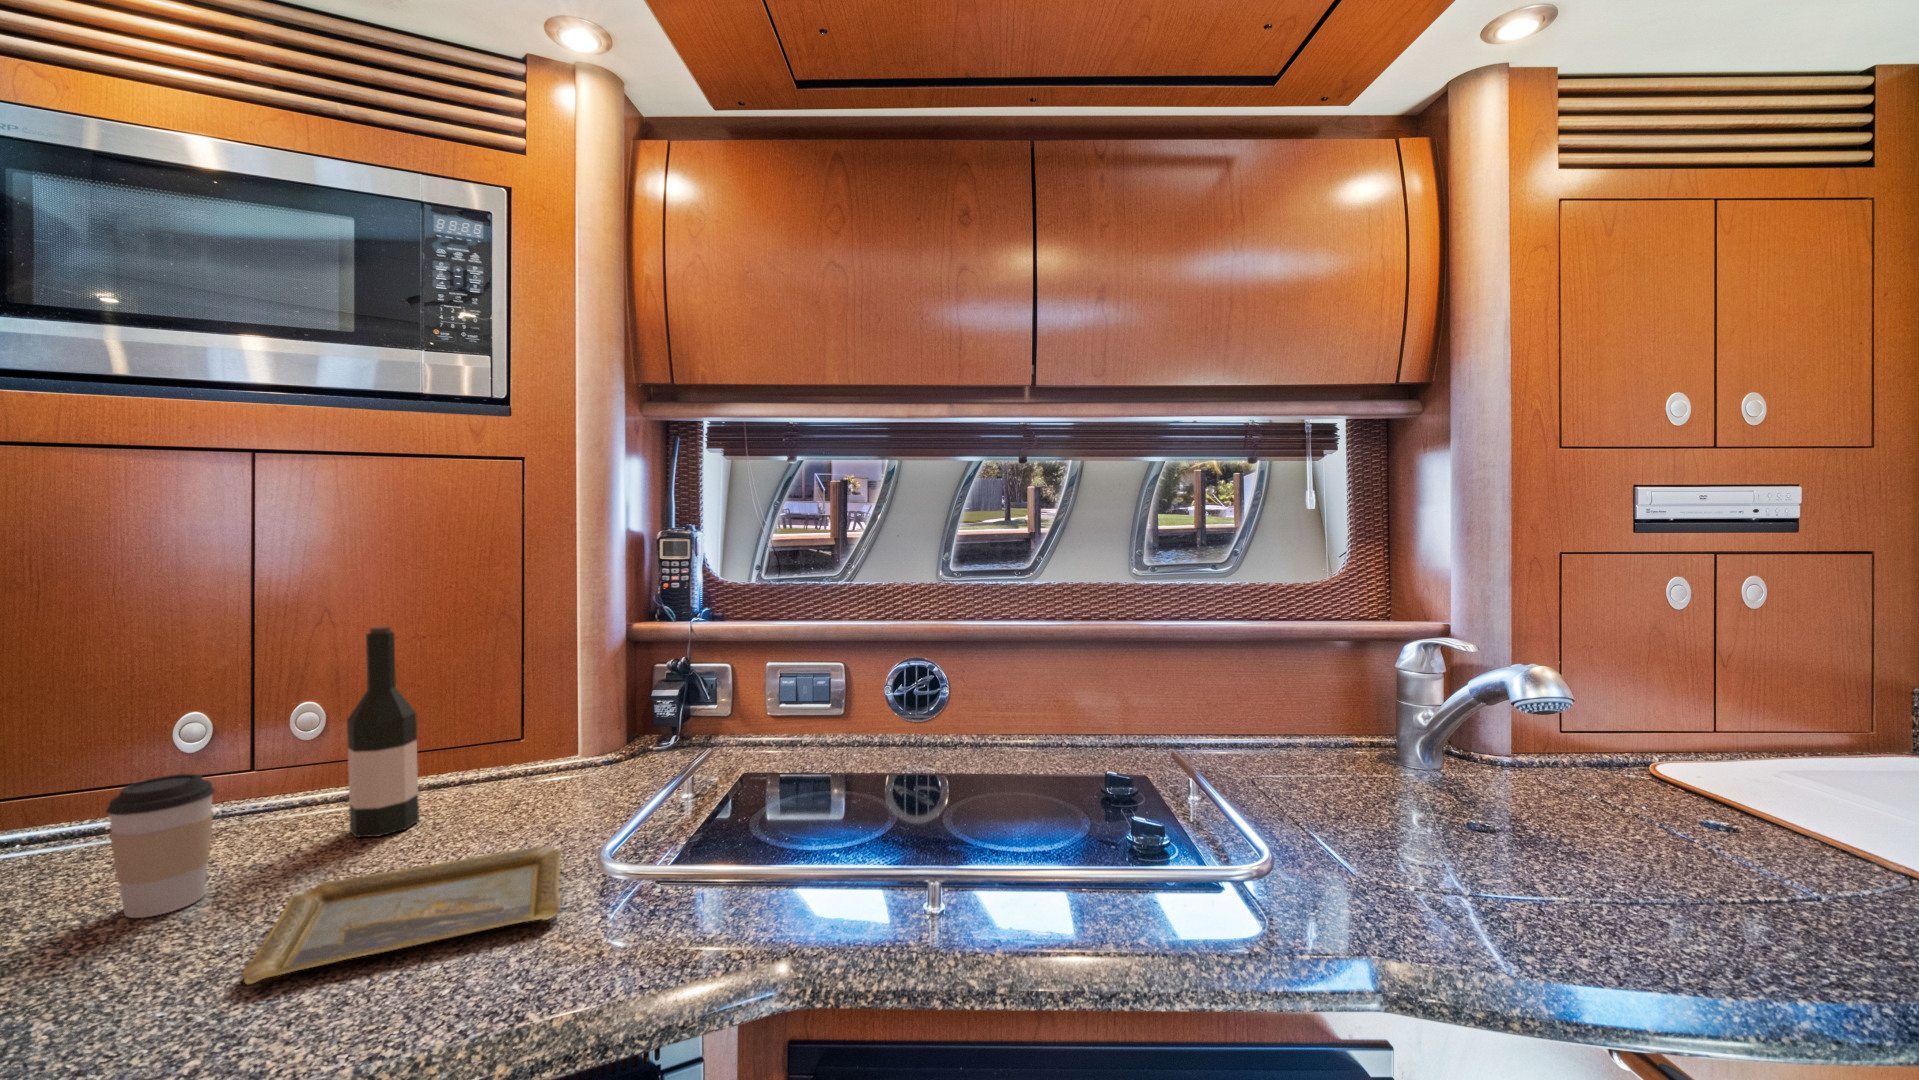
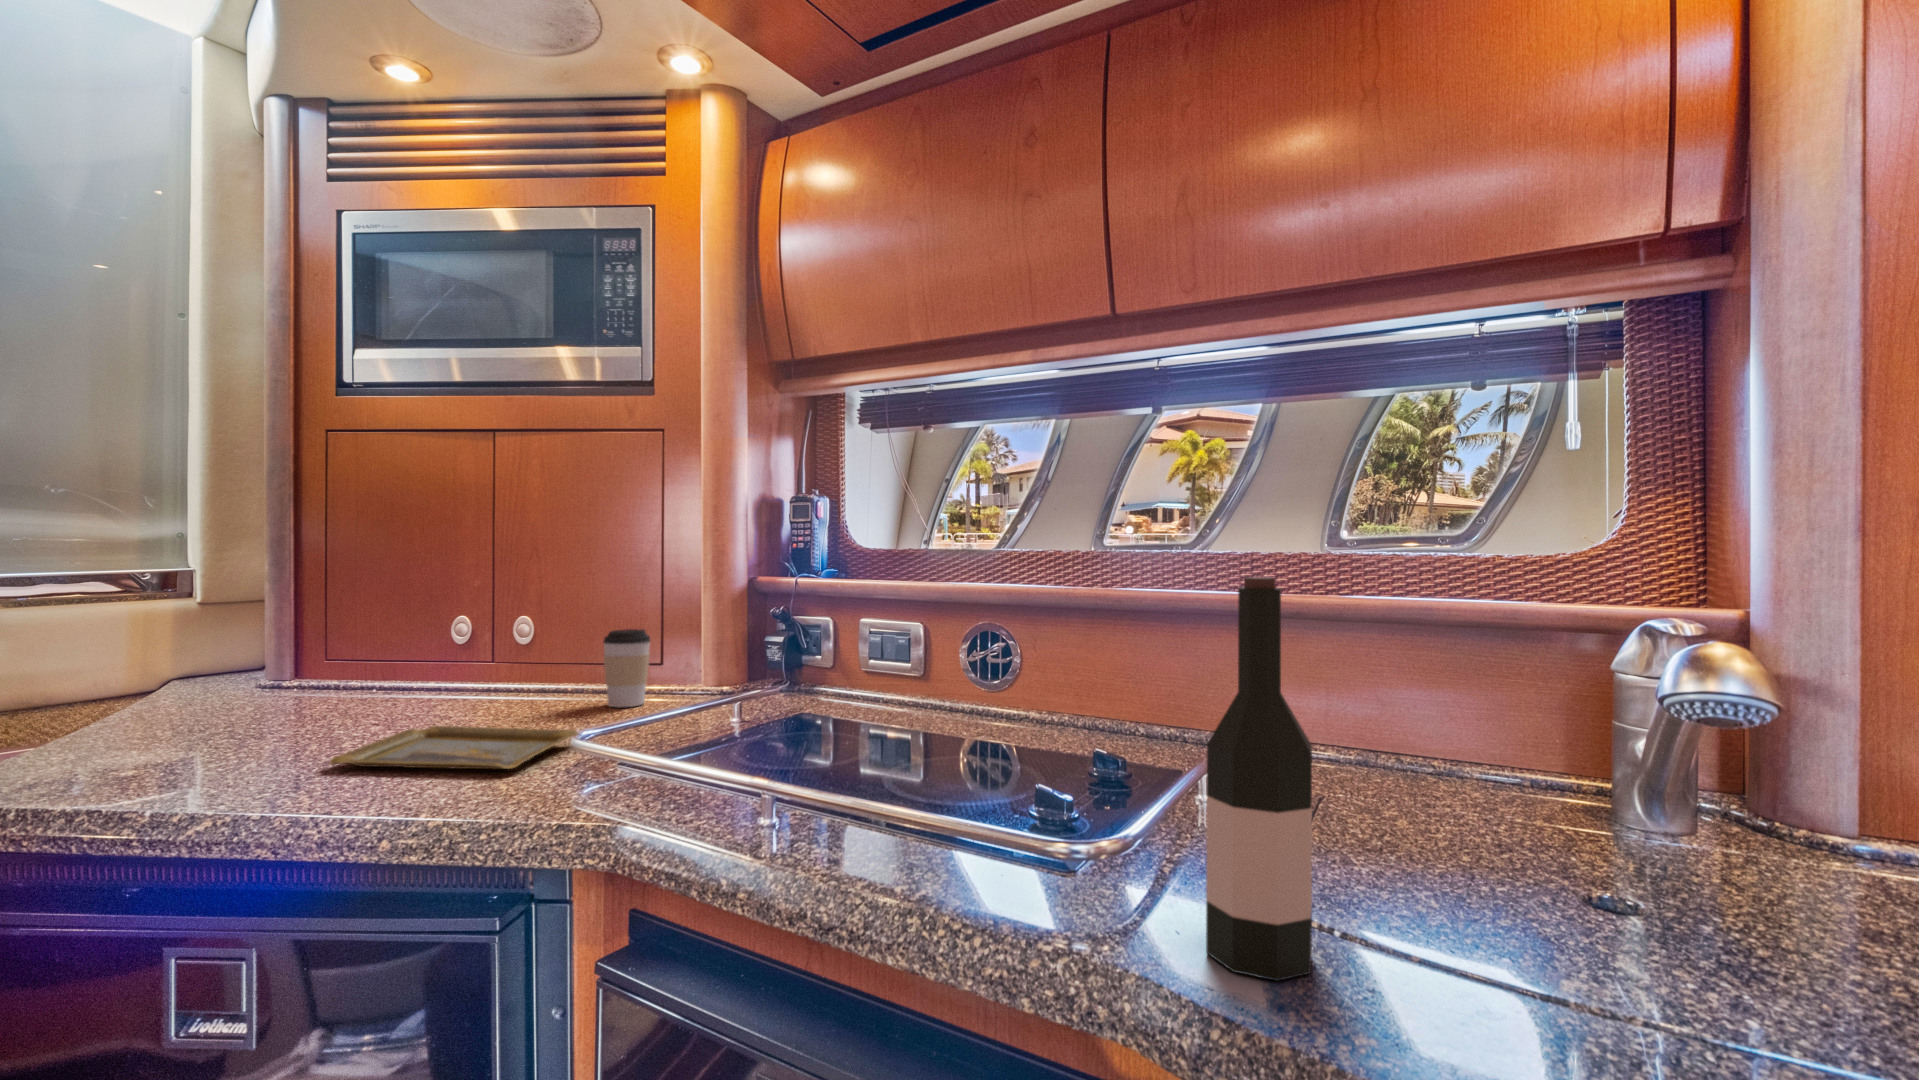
wine bottle: present [347,626,419,837] -> present [1206,577,1312,981]
coffee cup: present [106,774,215,918] -> present [603,629,650,707]

